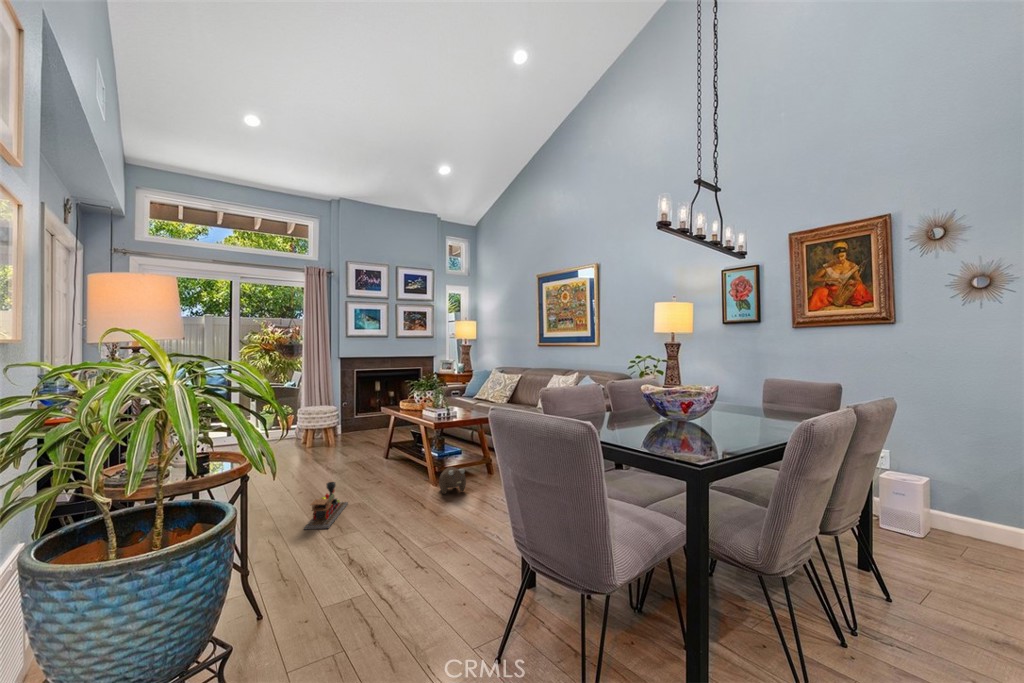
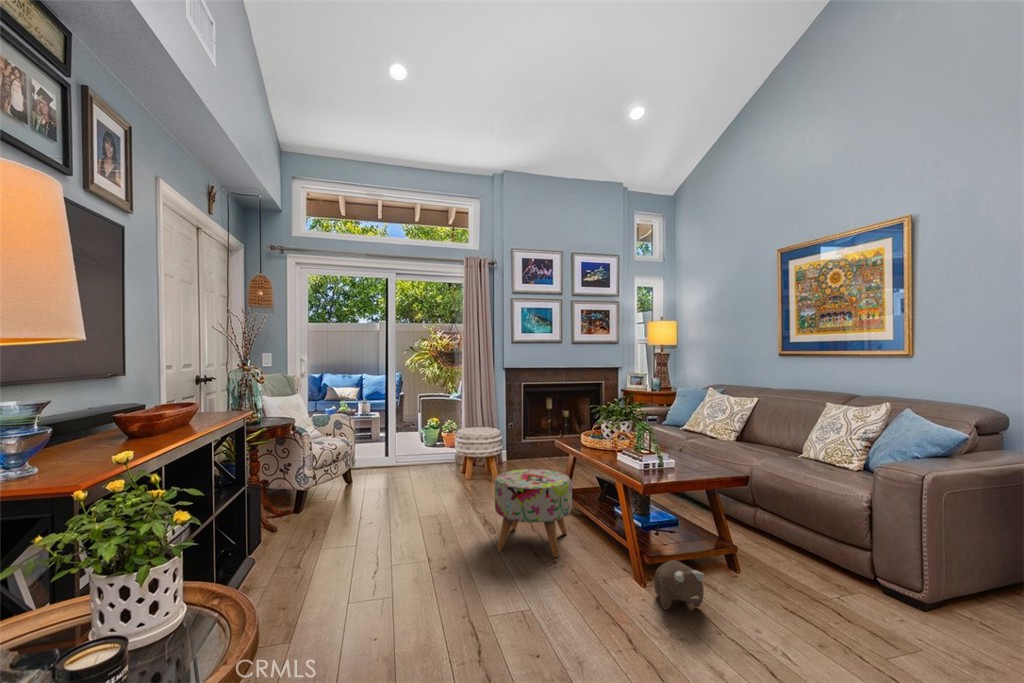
ottoman: none [335,427,391,482] -> present [495,469,572,557]
toy train: present [304,482,348,529] -> none [441,571,512,667]

